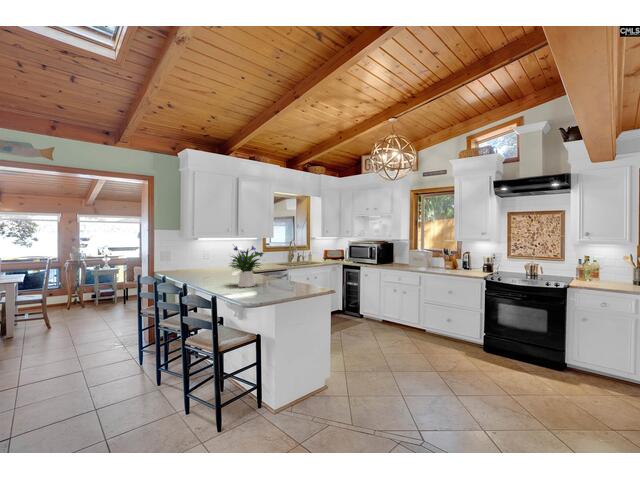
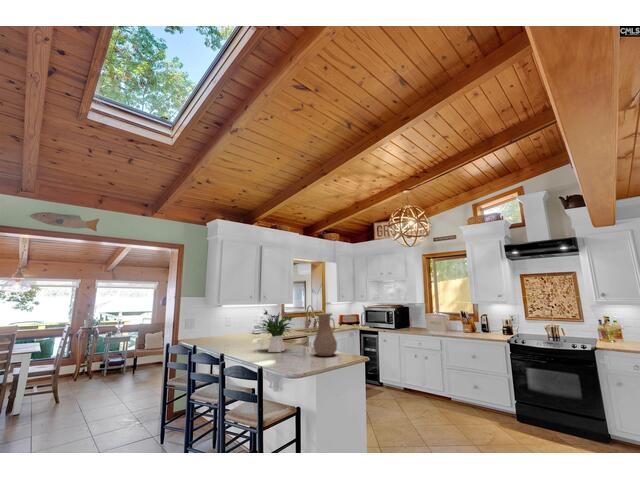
vase: none [281,250,305,292] -> present [313,313,337,356]

